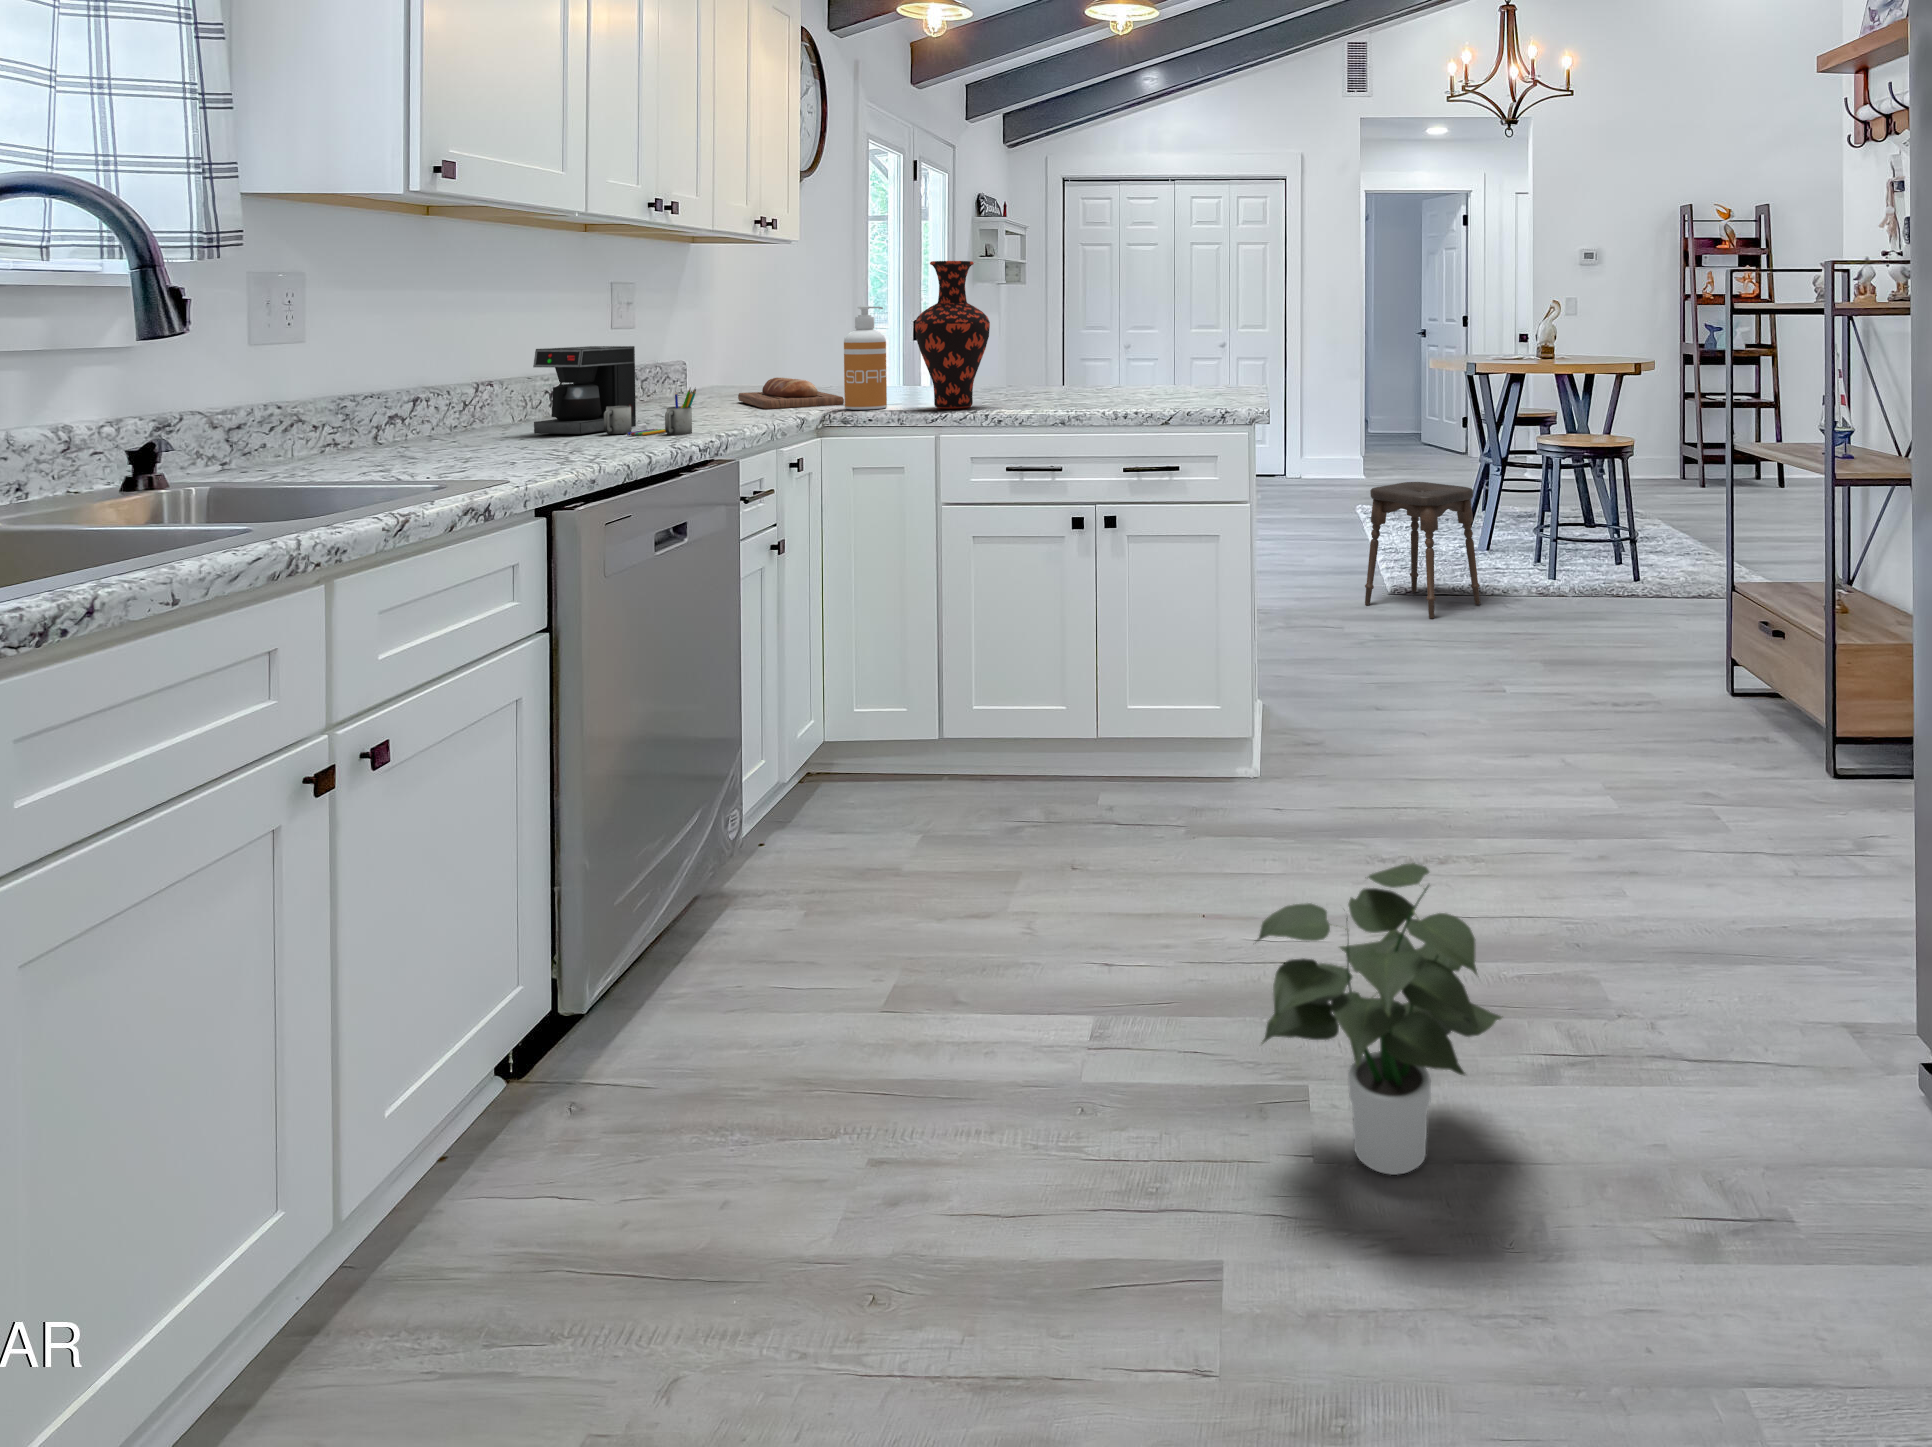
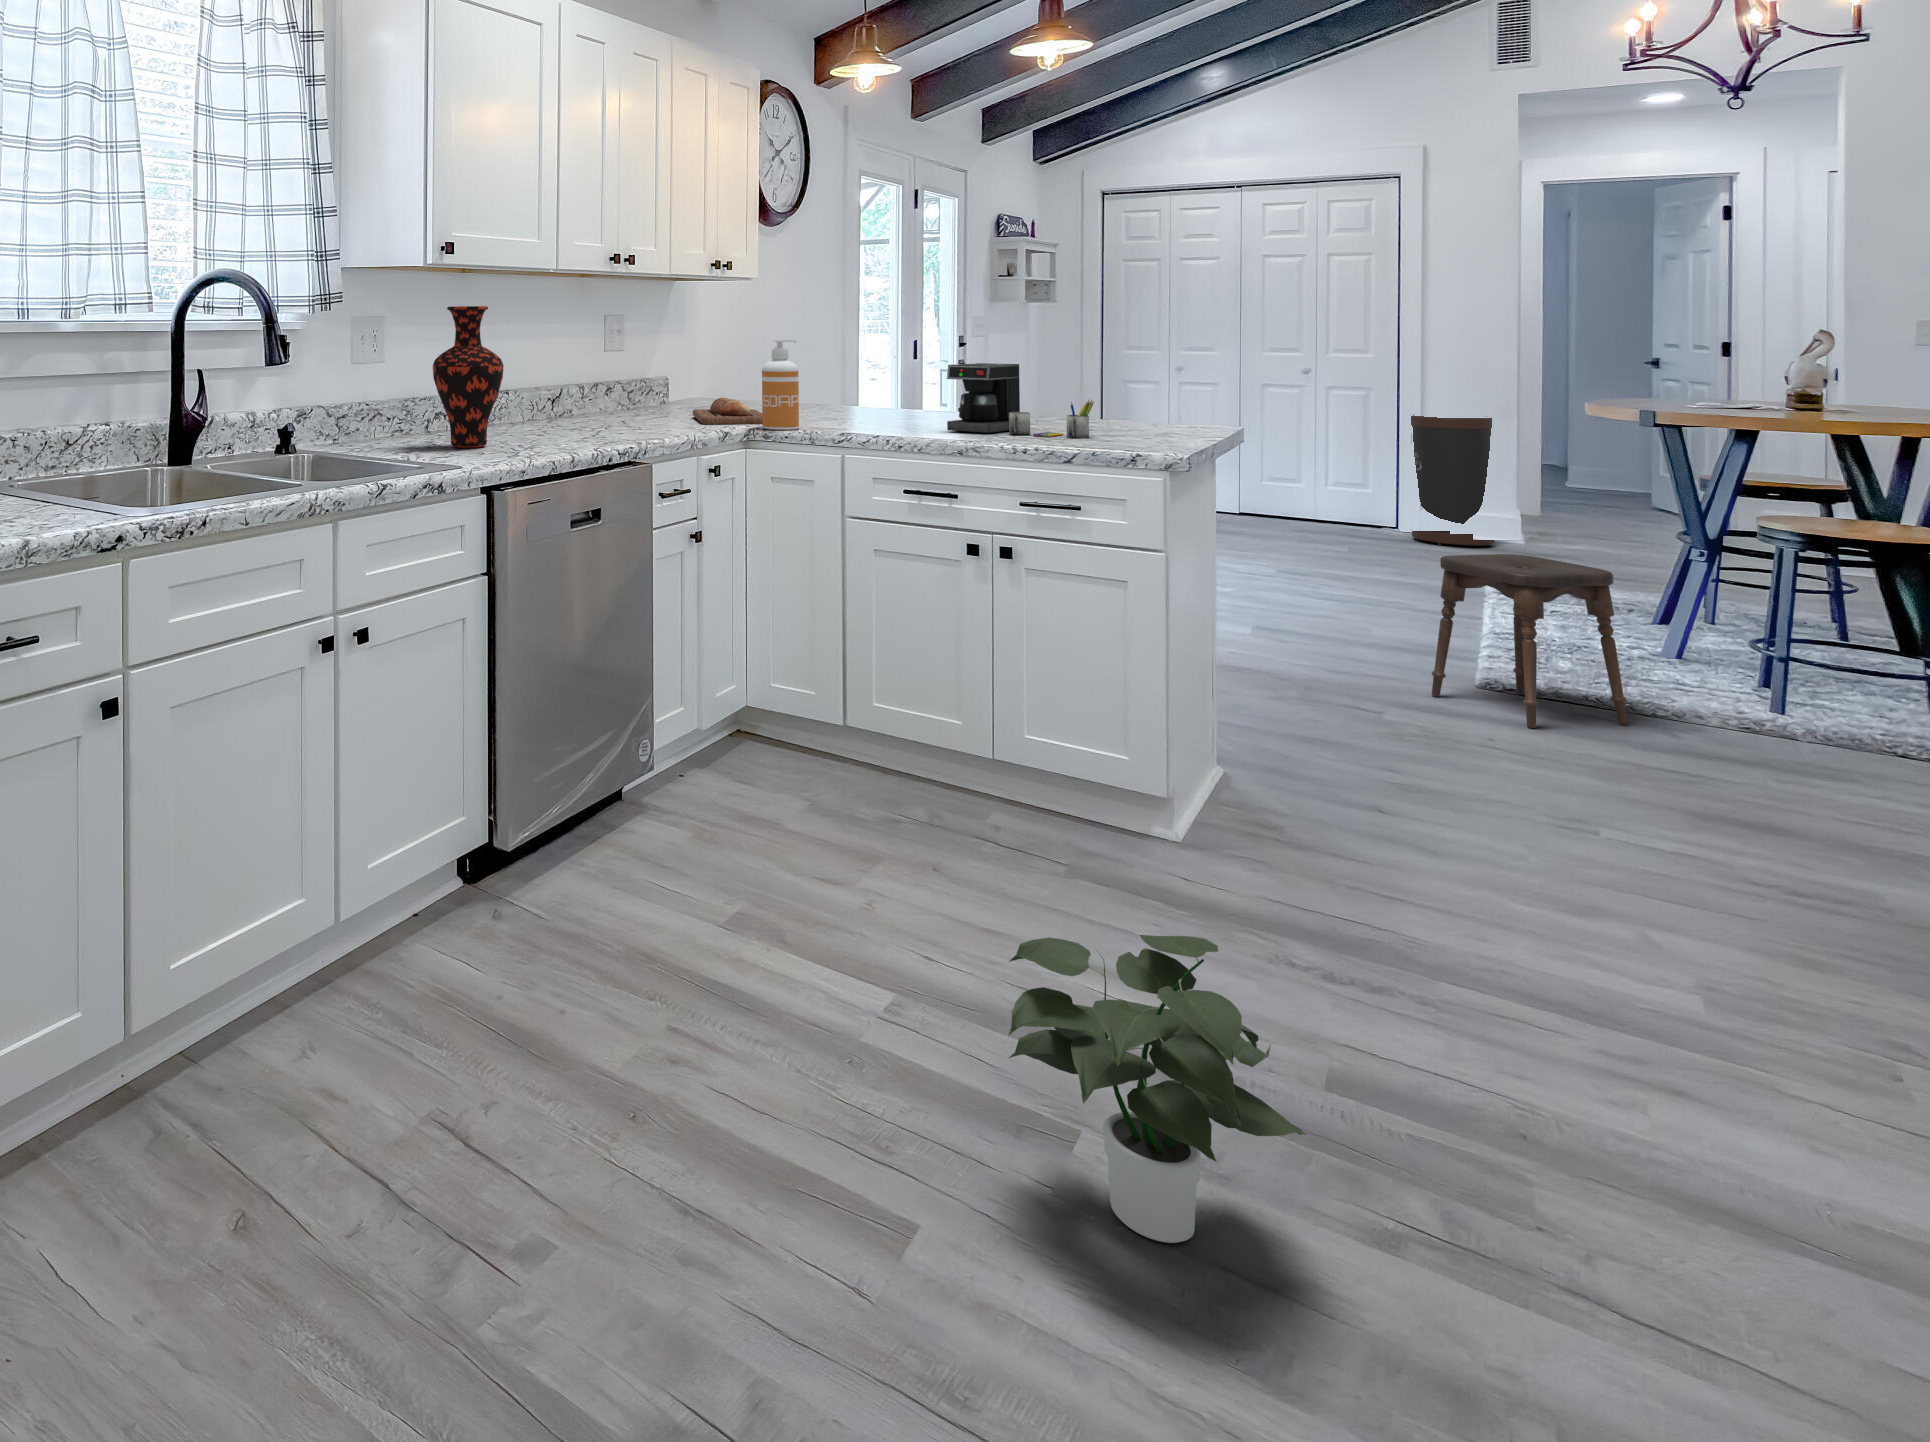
vase: present [915,261,990,409] -> present [433,306,504,448]
coffee maker: present [533,346,696,436] -> present [947,363,1094,438]
trash can: none [1298,376,1350,483] -> present [1411,415,1495,546]

